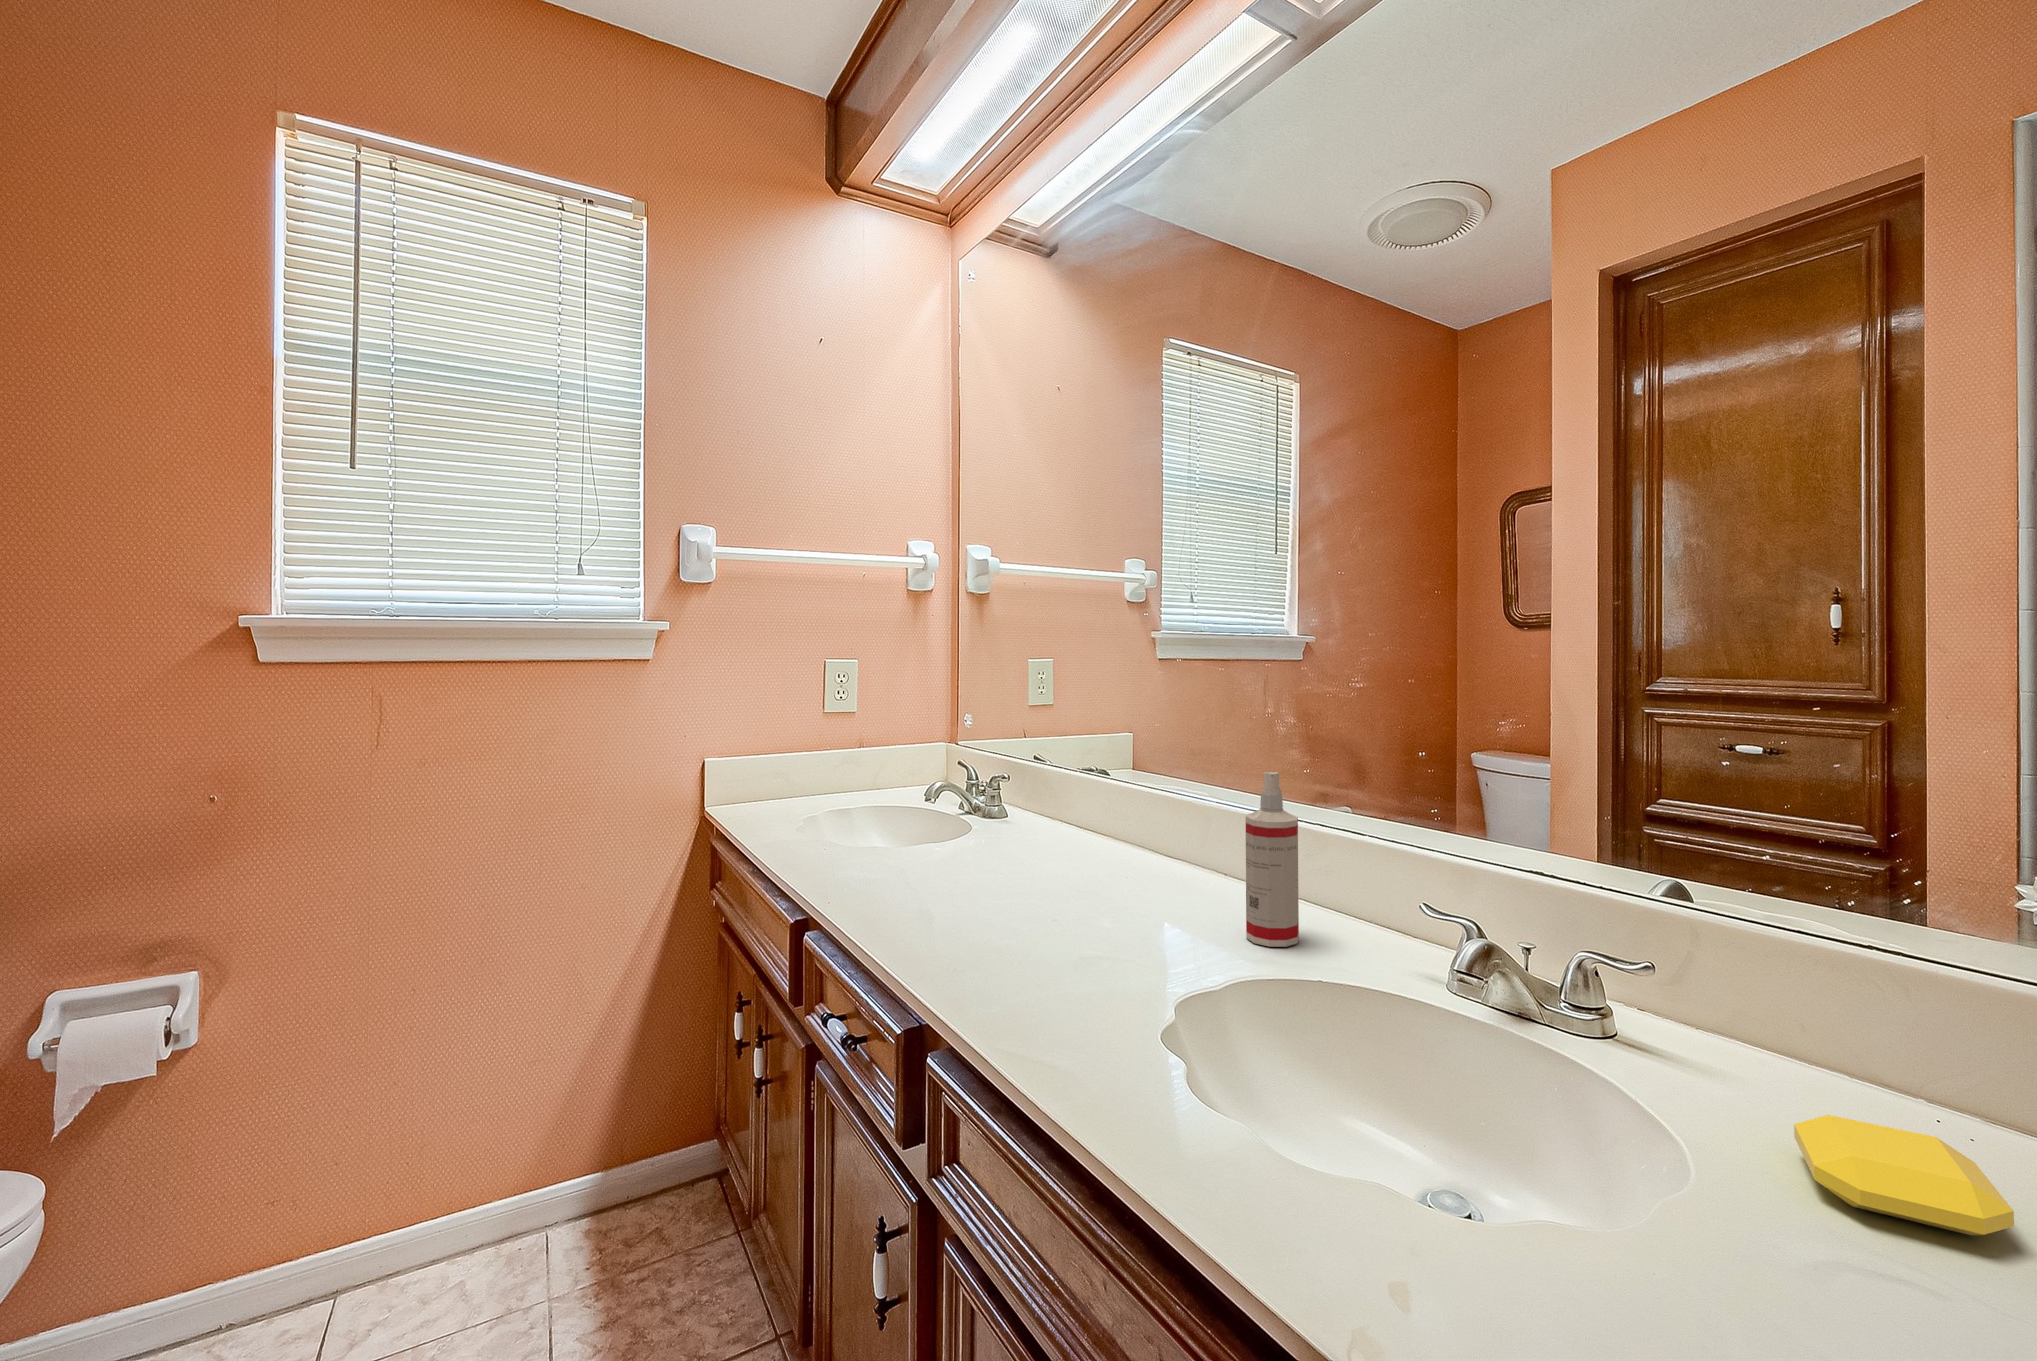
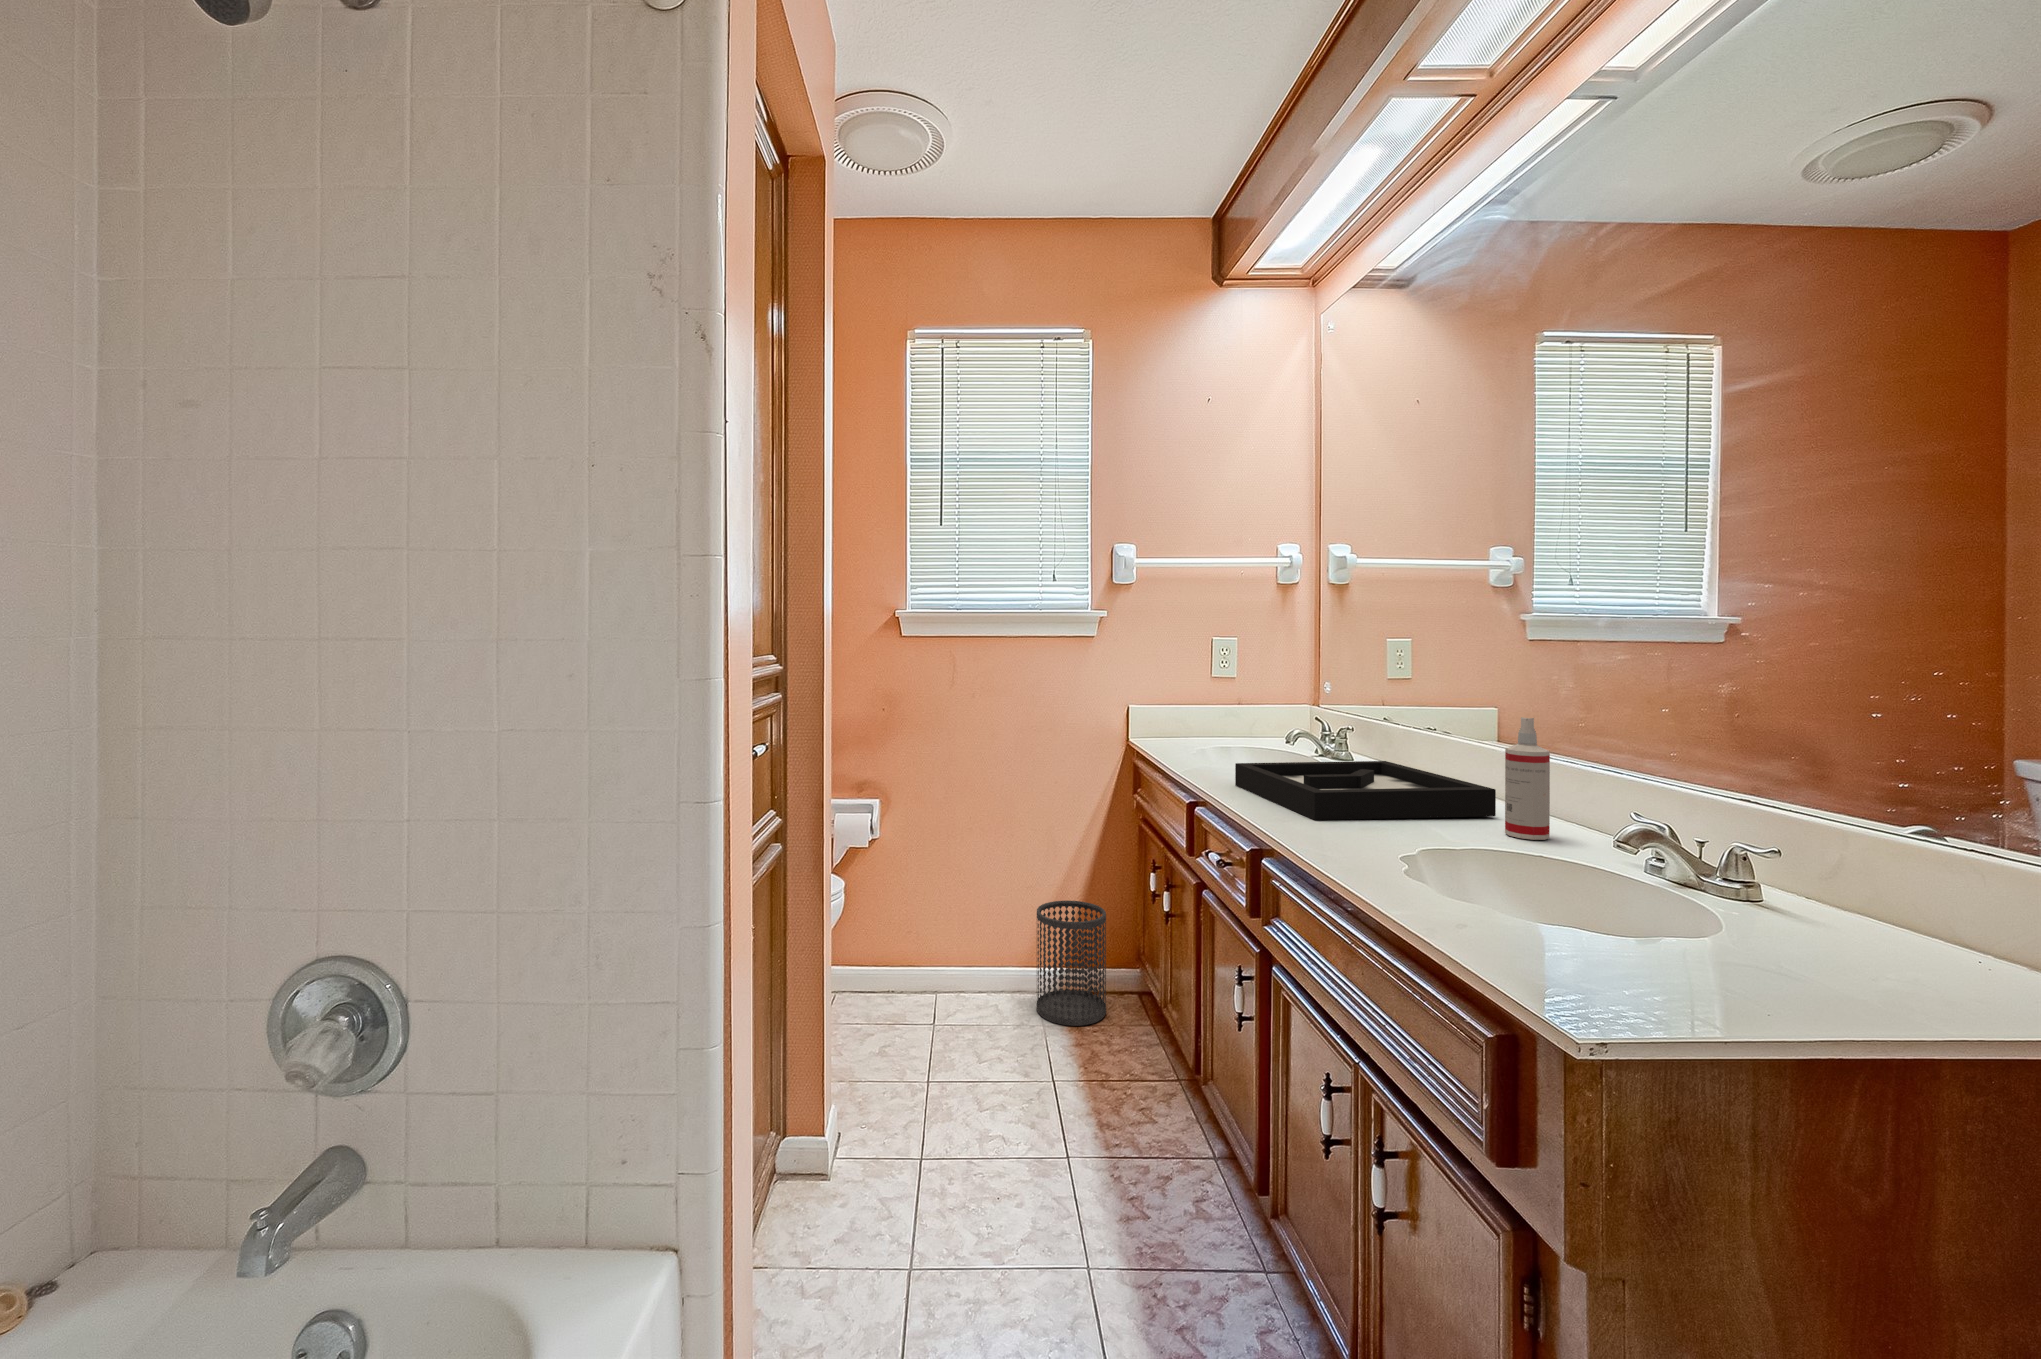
decorative tray: none [865,825,1214,962] -> present [1235,761,1496,820]
wastebasket: none [541,1066,665,1290] -> present [1037,900,1106,1026]
soap bar: present [1794,1115,2014,1236] -> none [1789,922,1929,977]

